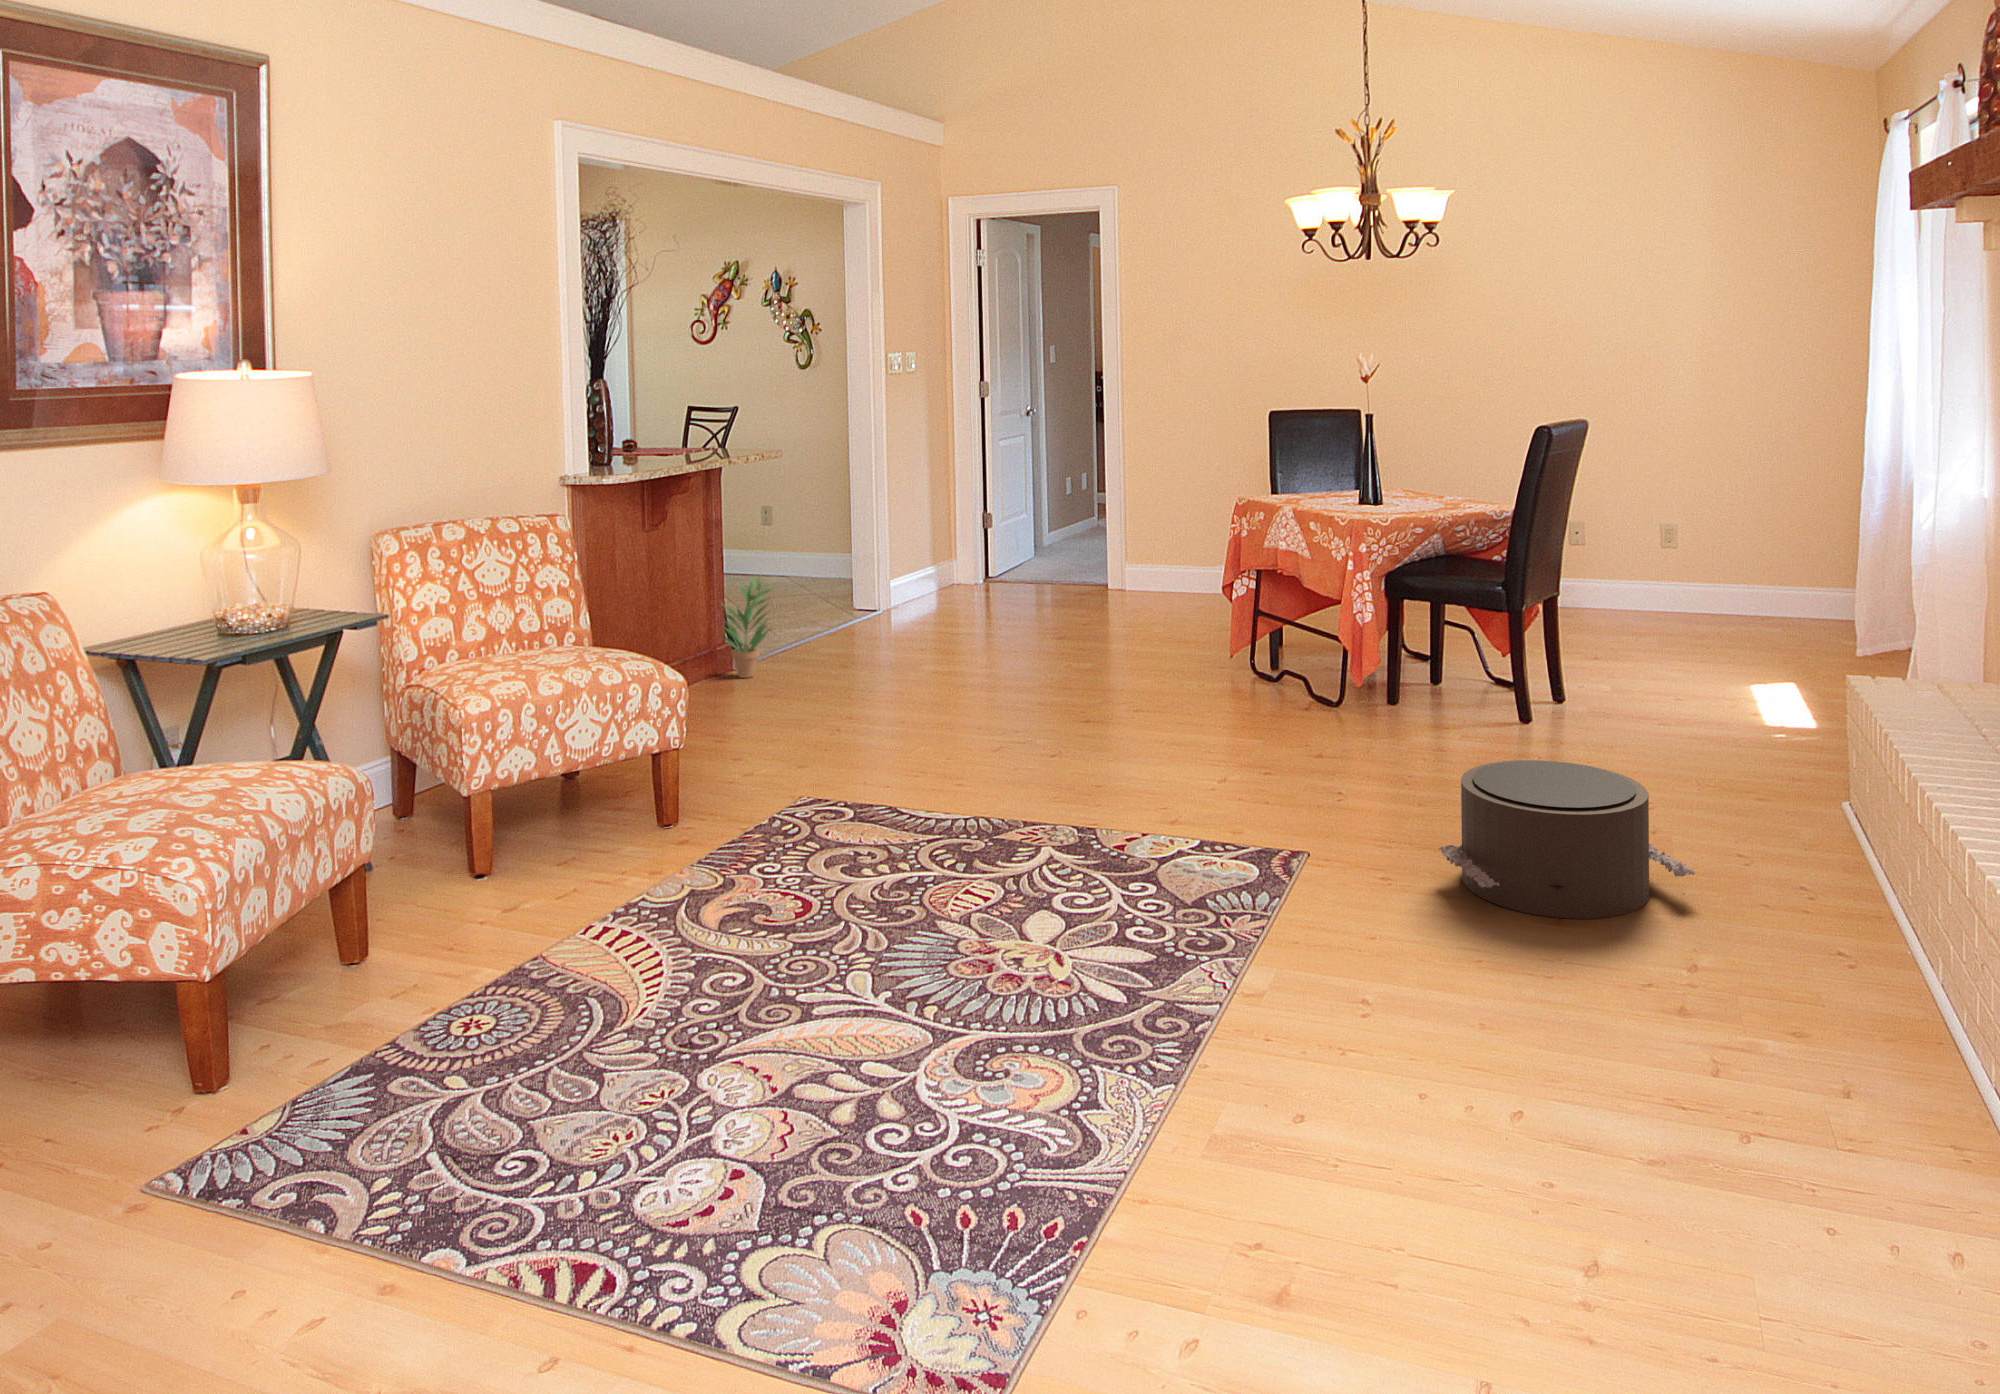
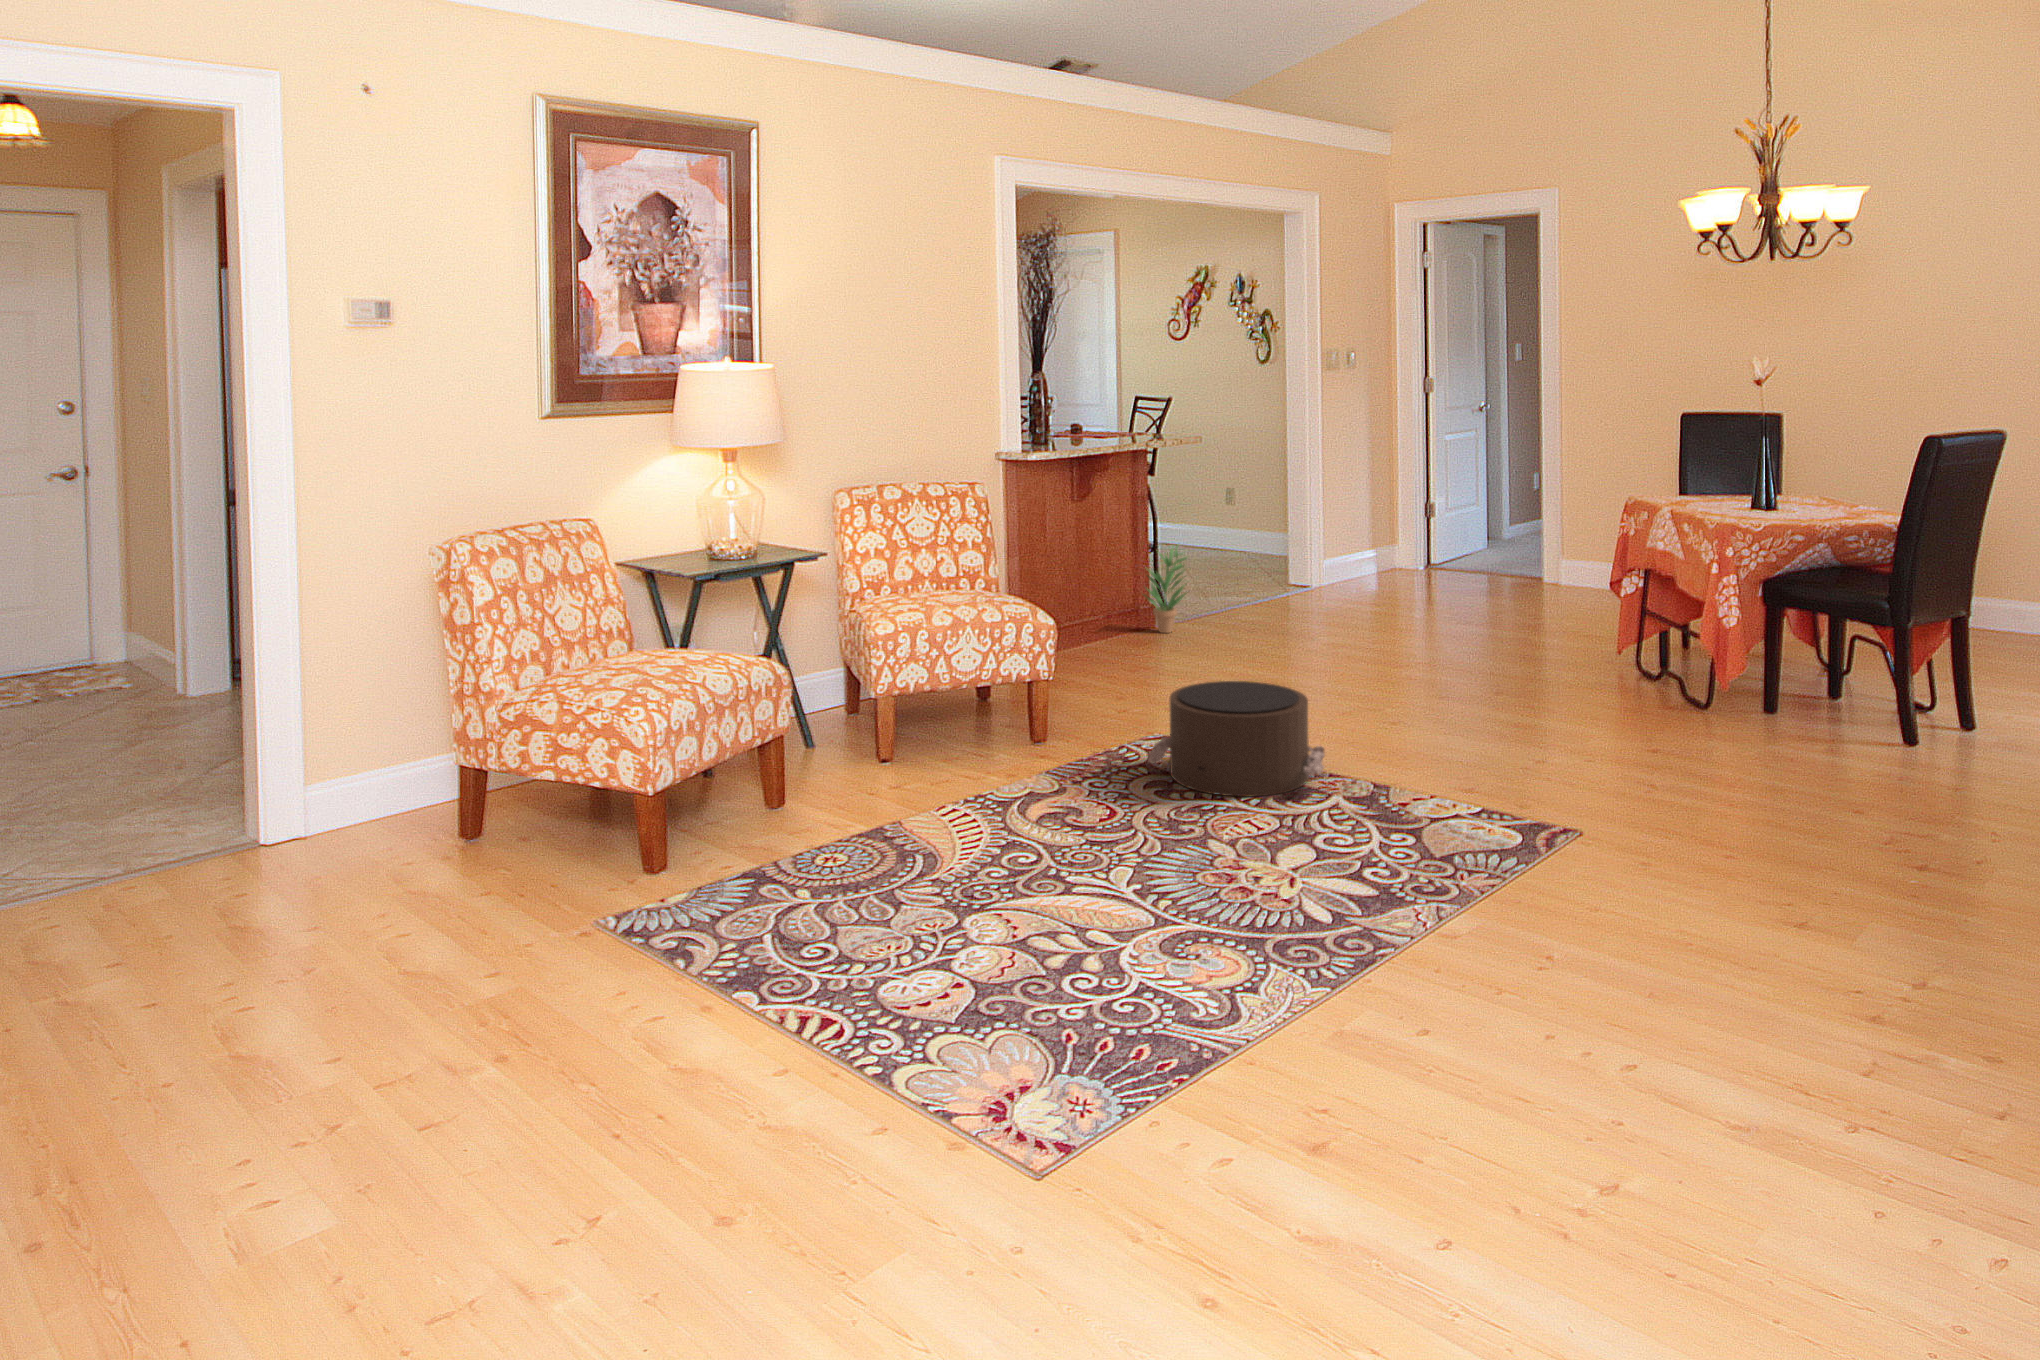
pouf: present [1439,760,1696,919] -> present [1148,681,1325,797]

